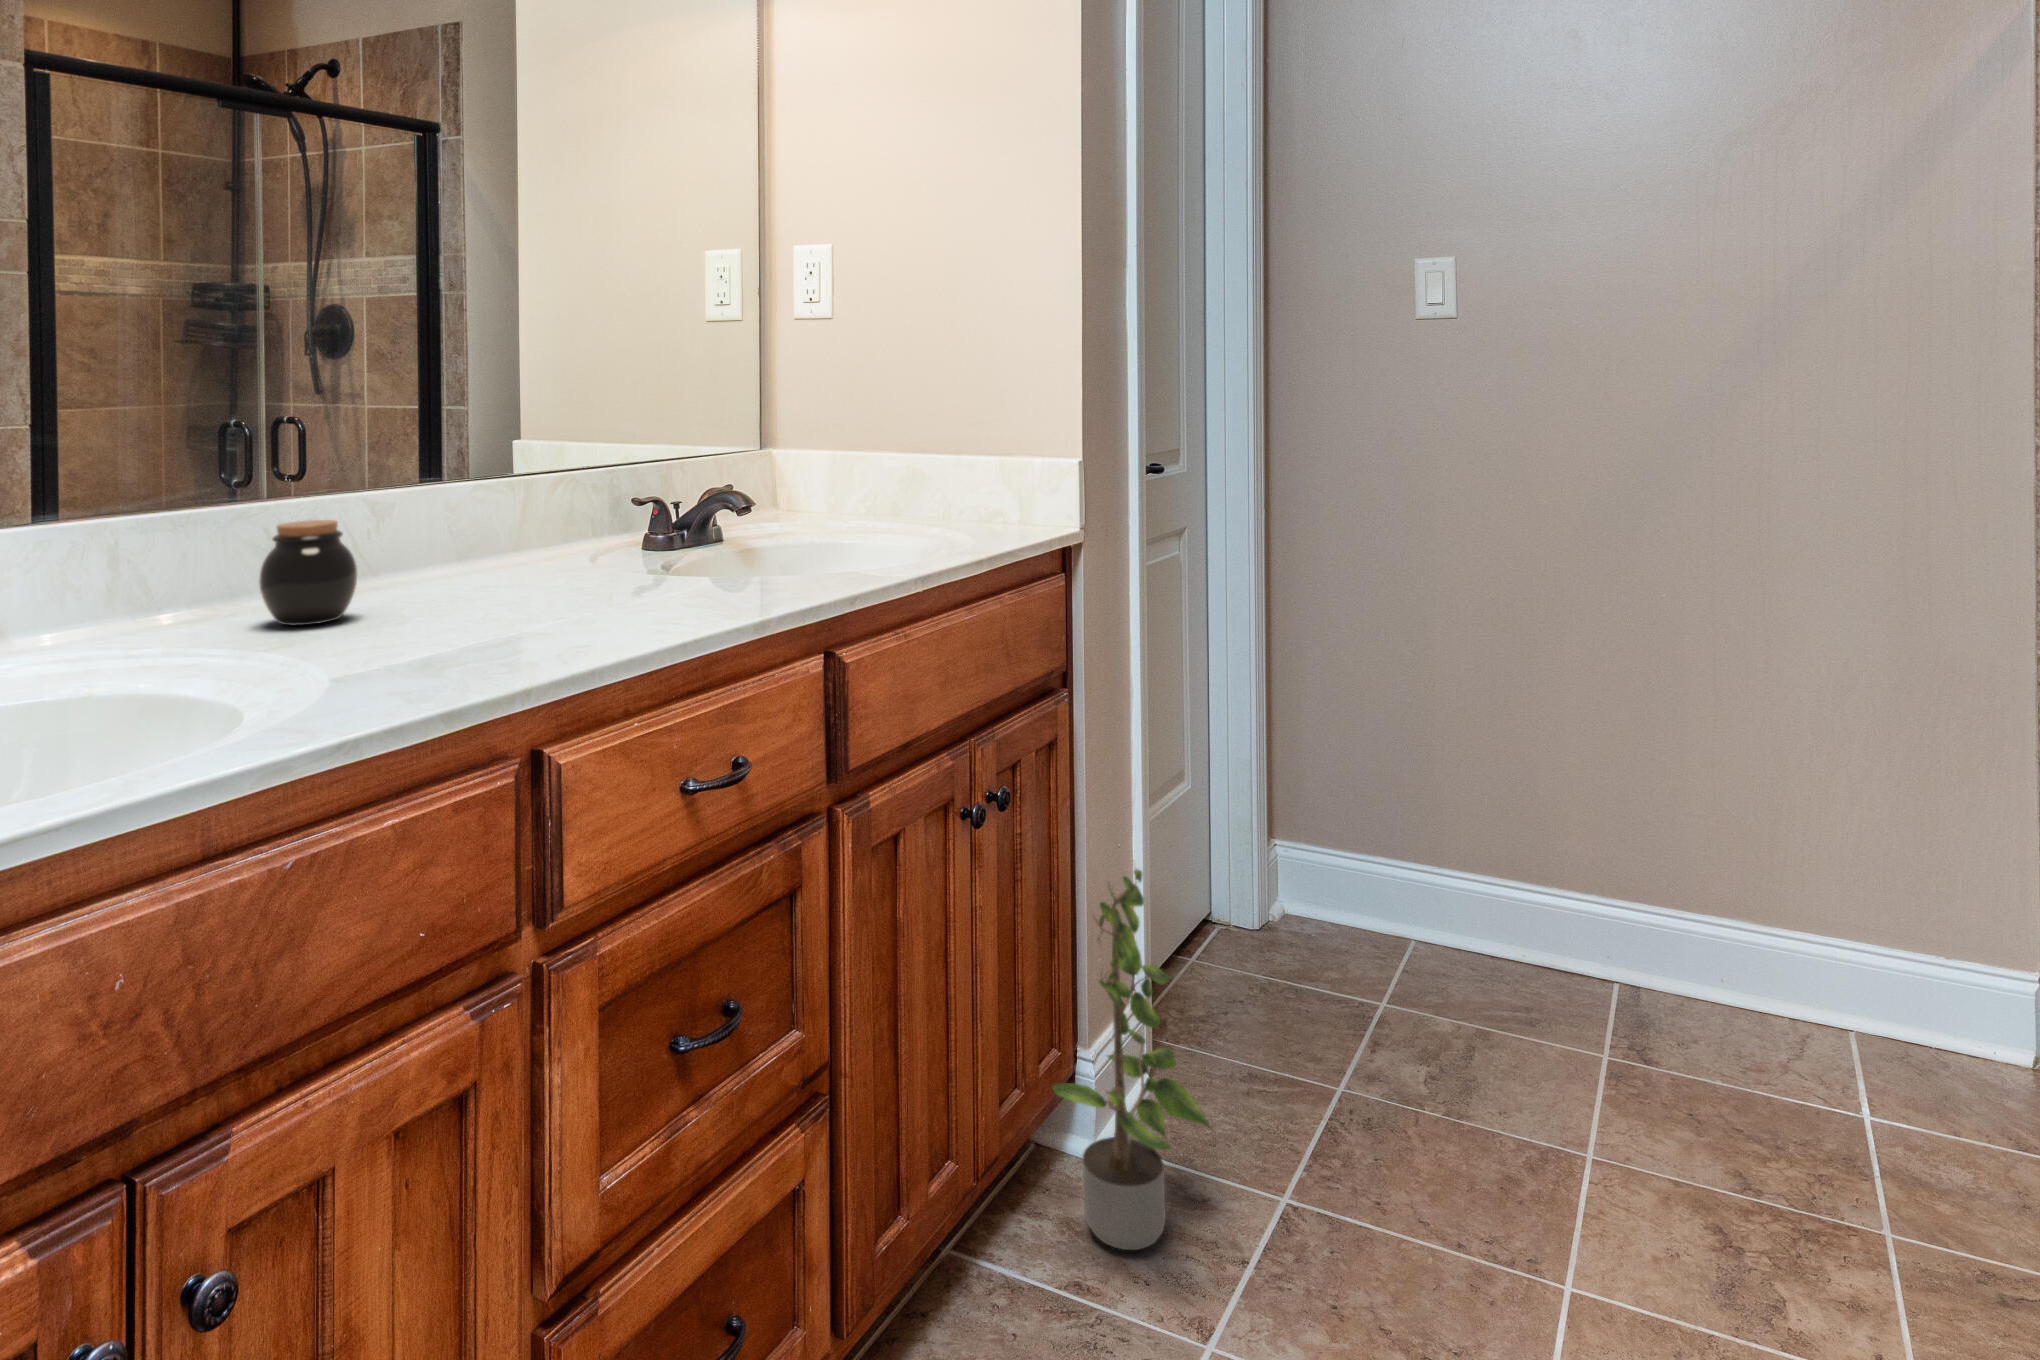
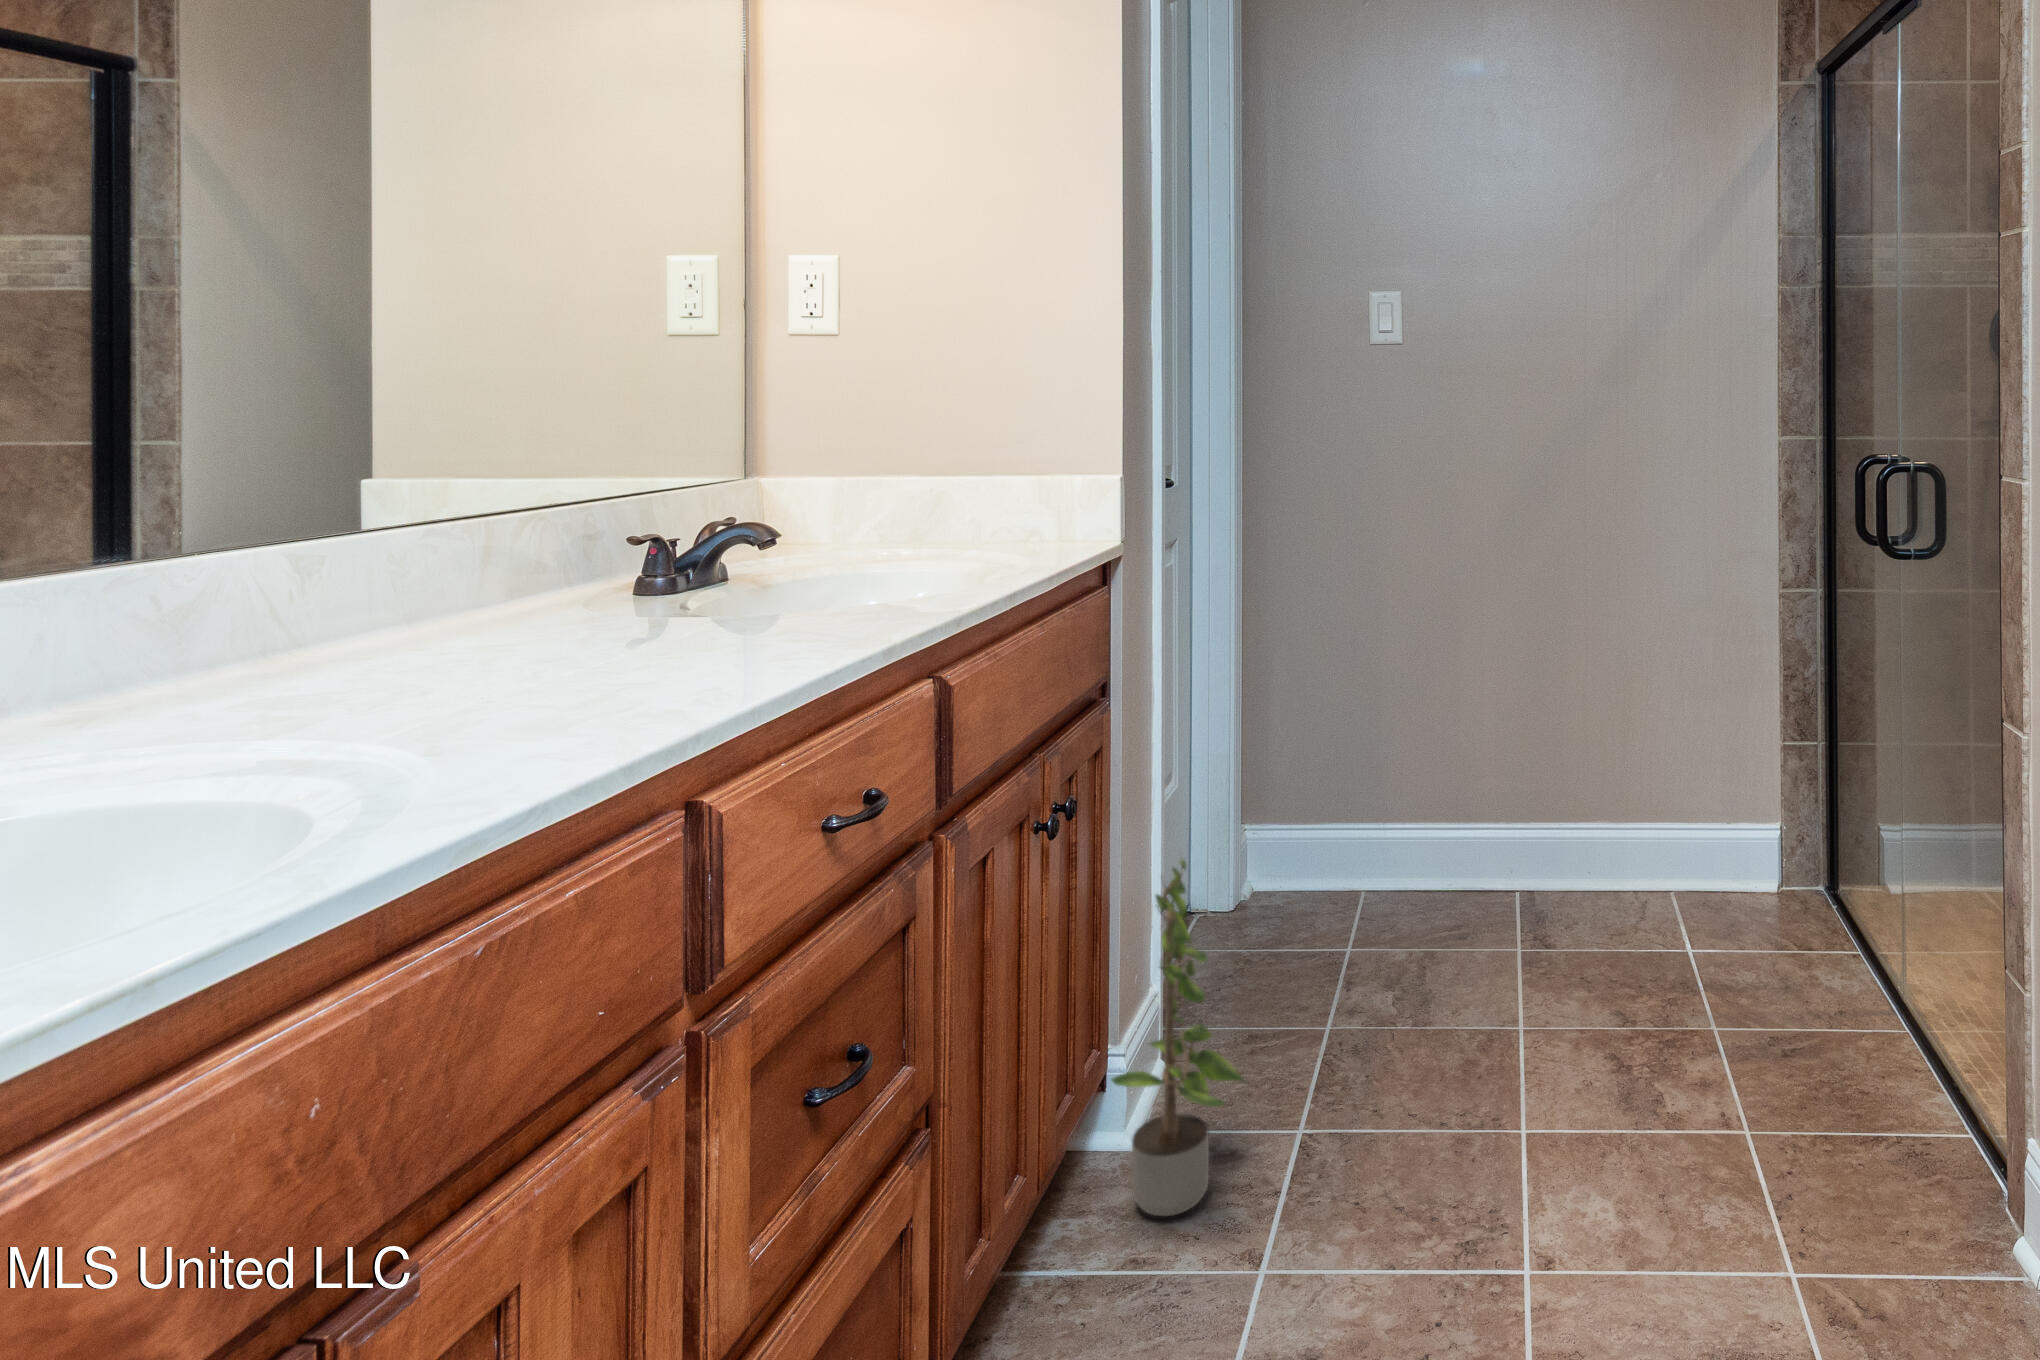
jar: present [260,520,357,626] -> none [156,572,316,712]

